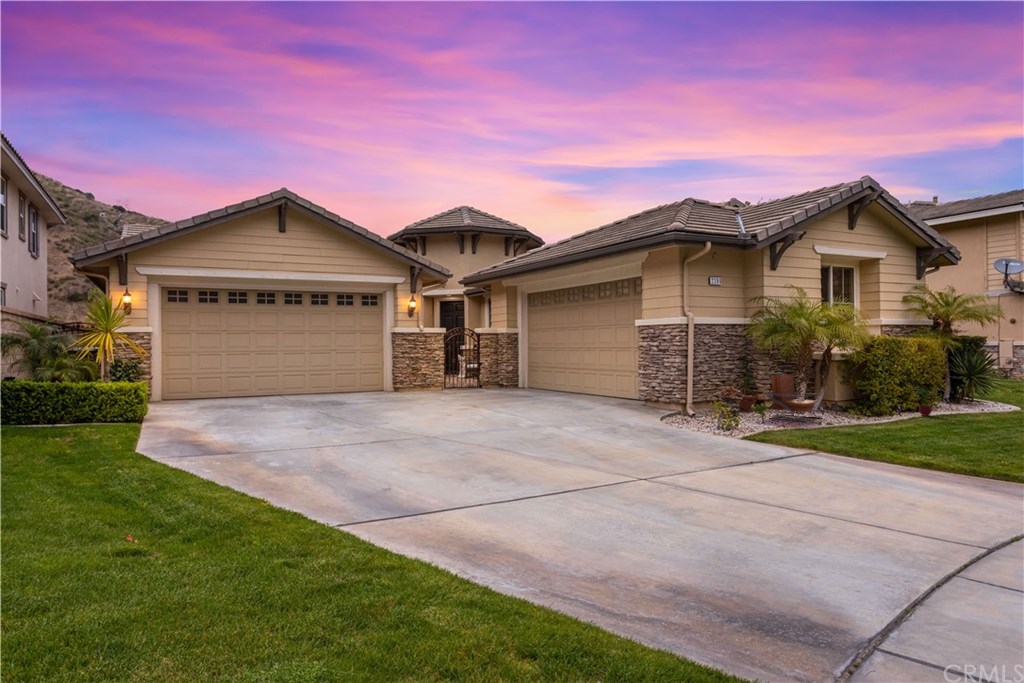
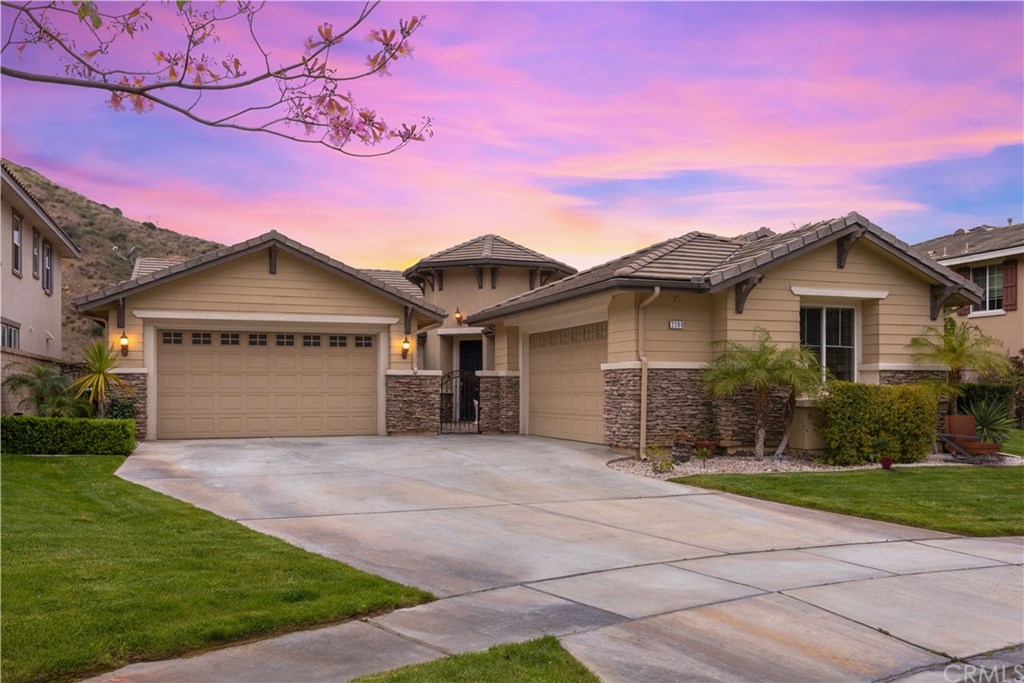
lounge chair: present [766,375,822,422] -> present [938,415,1006,464]

